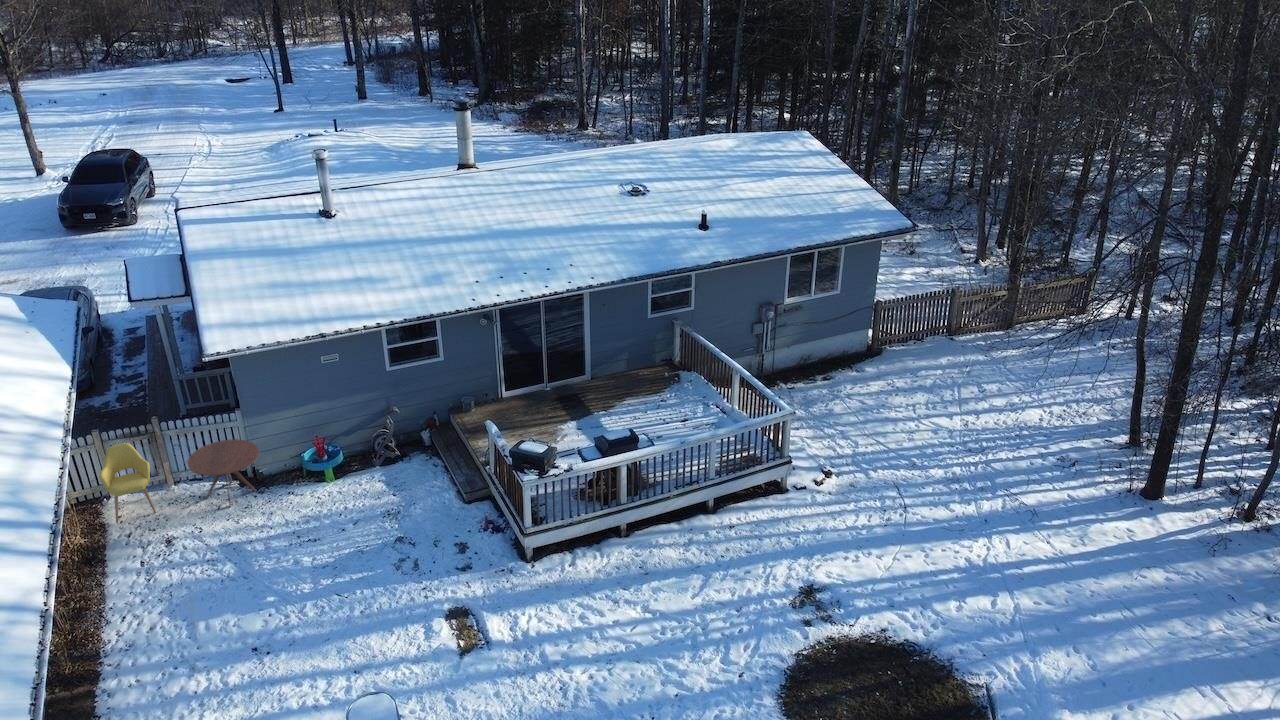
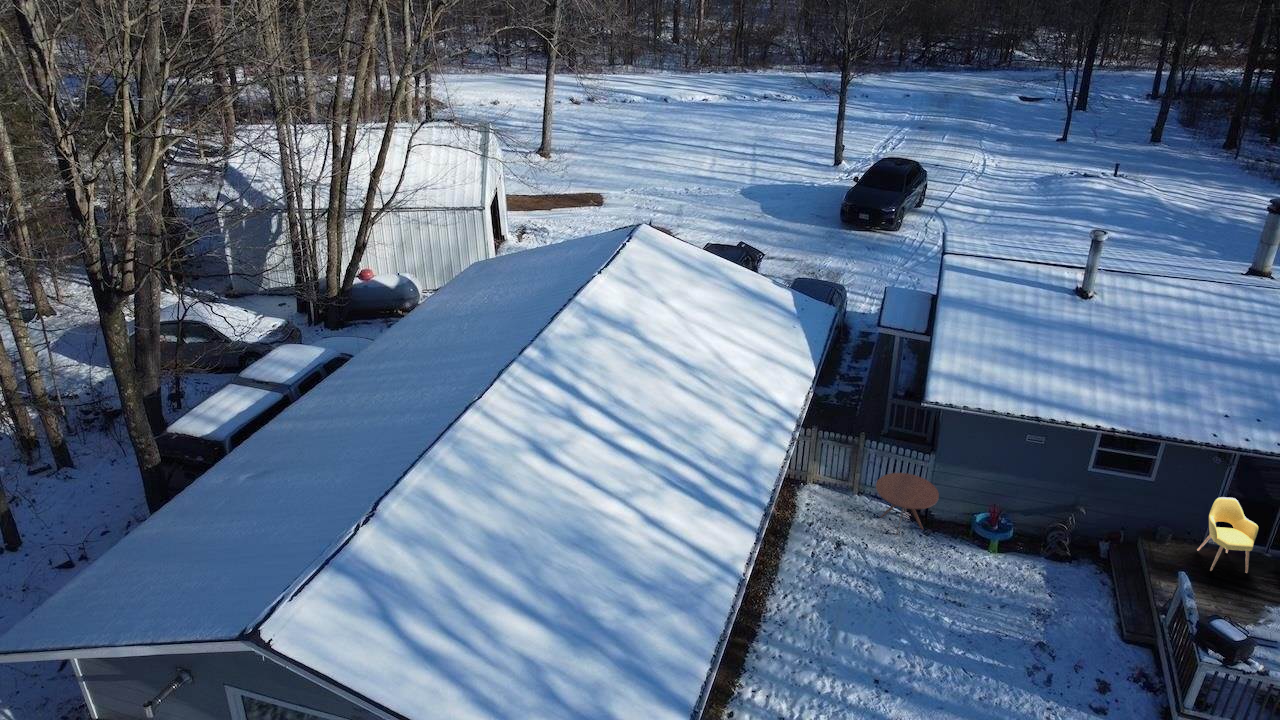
chair: present [99,443,156,523] -> present [1197,497,1258,573]

